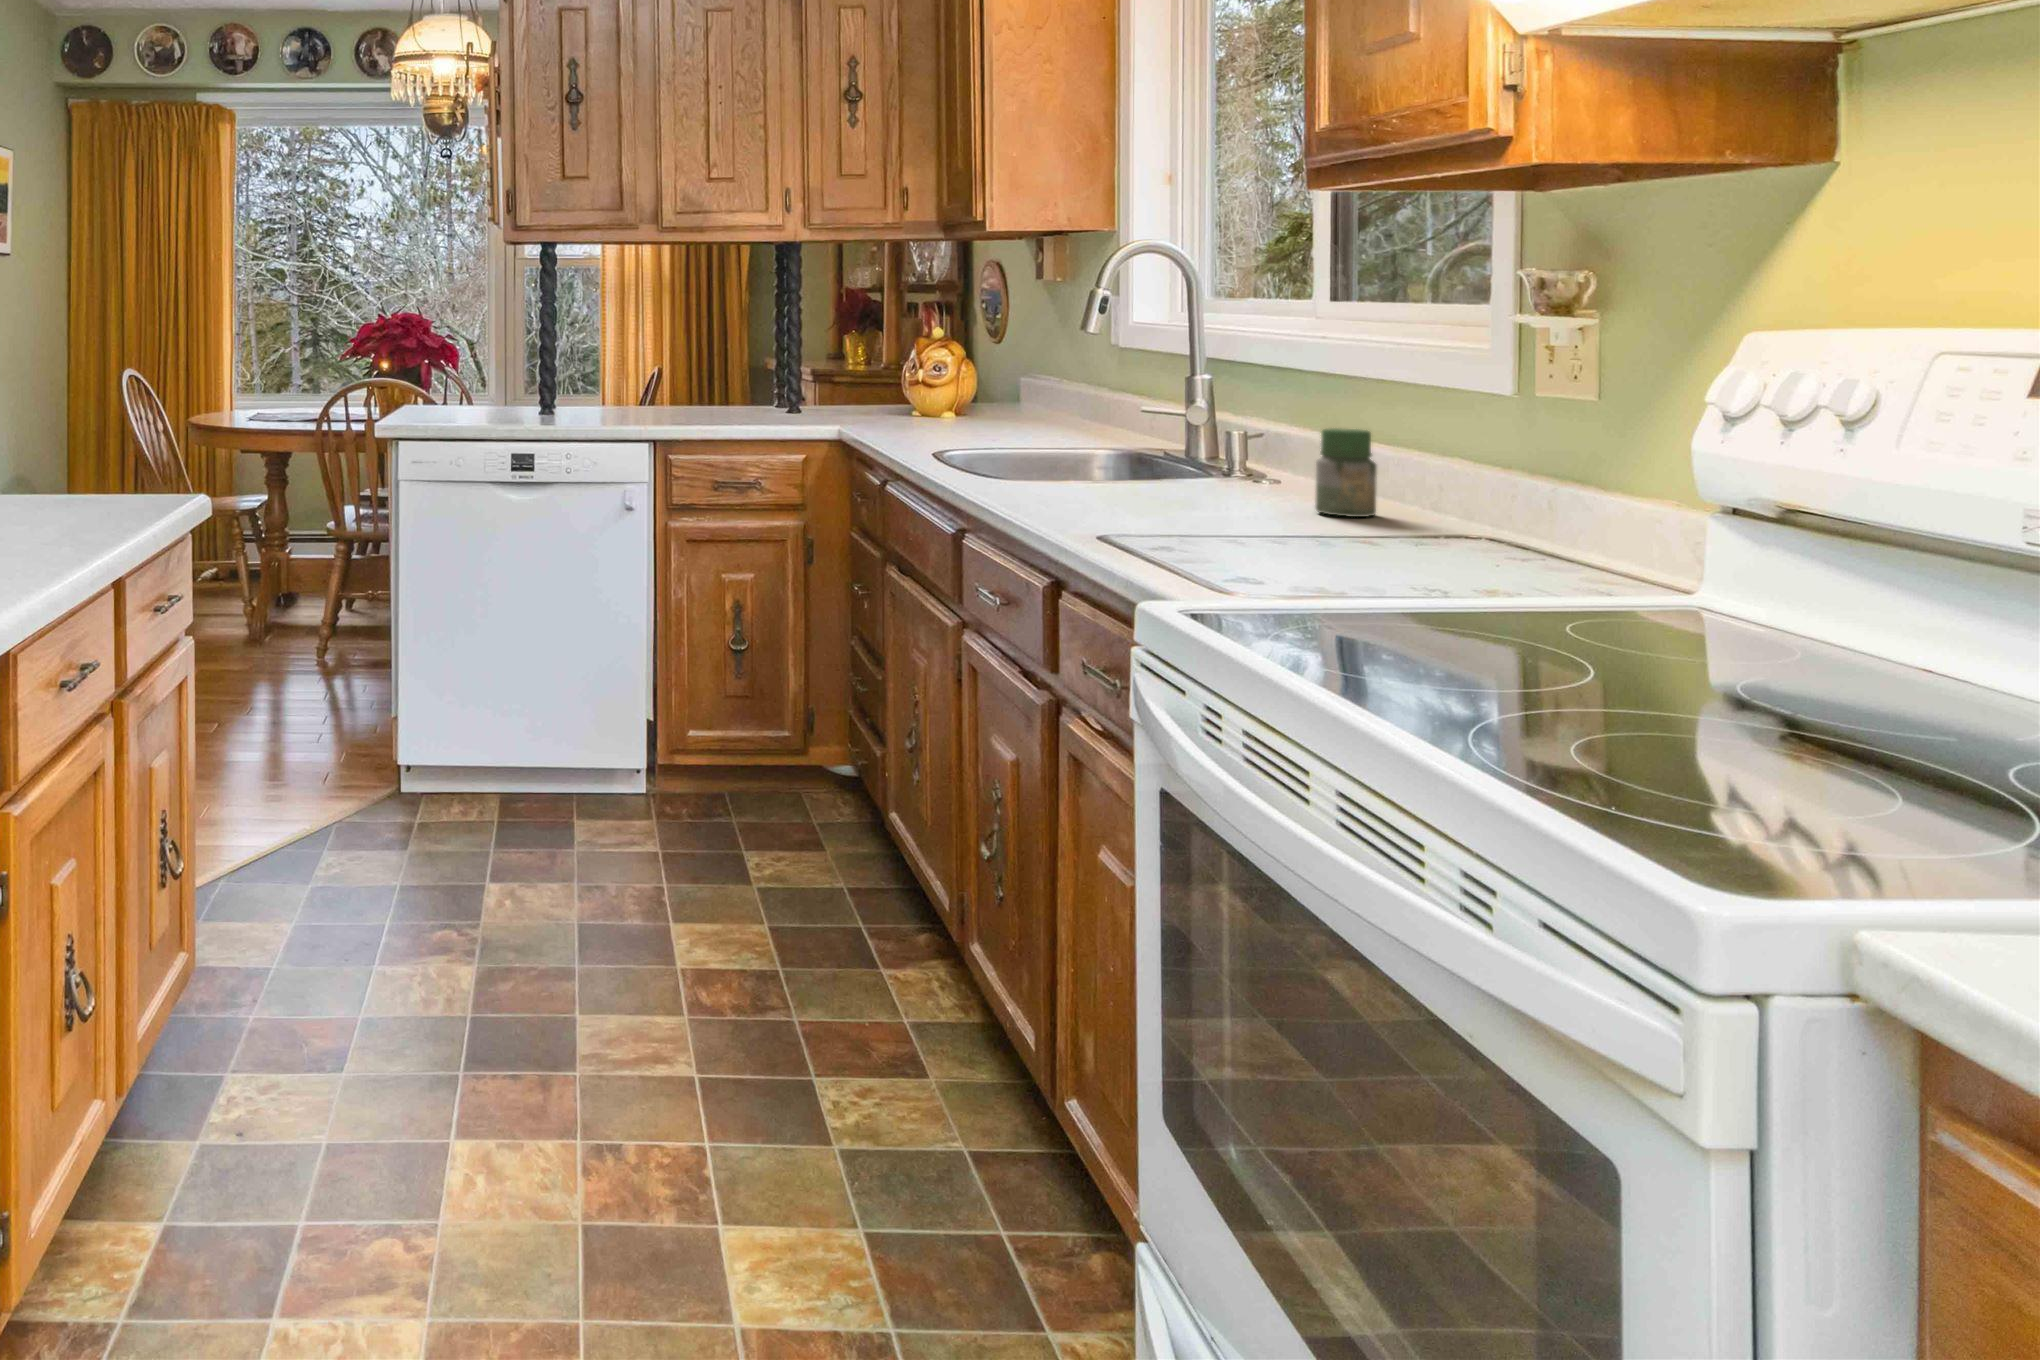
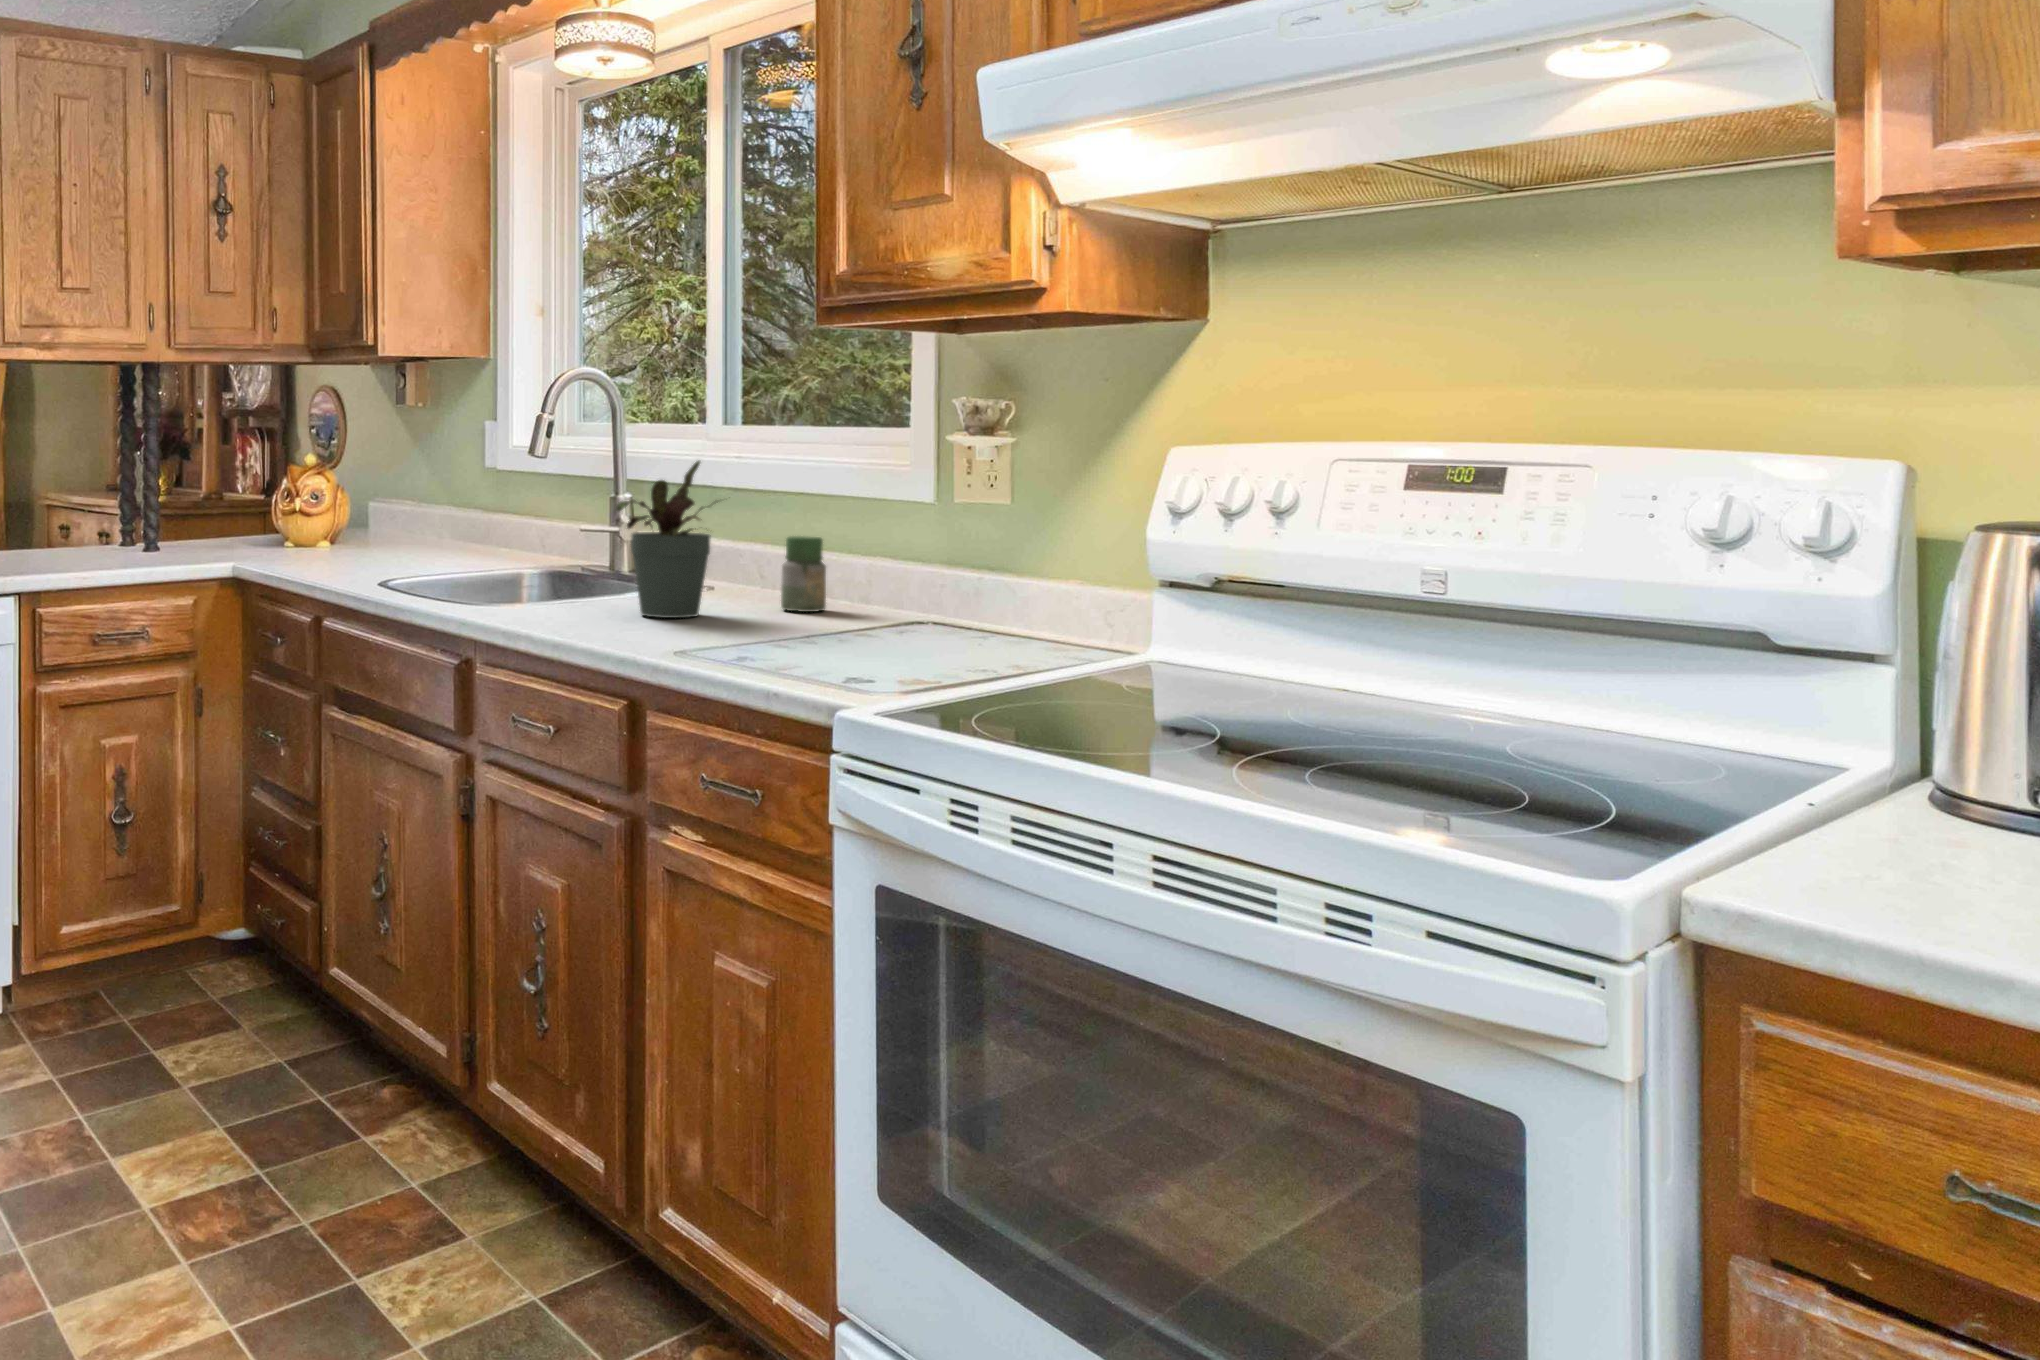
potted plant: none [1094,343,1238,512] -> present [616,461,717,618]

